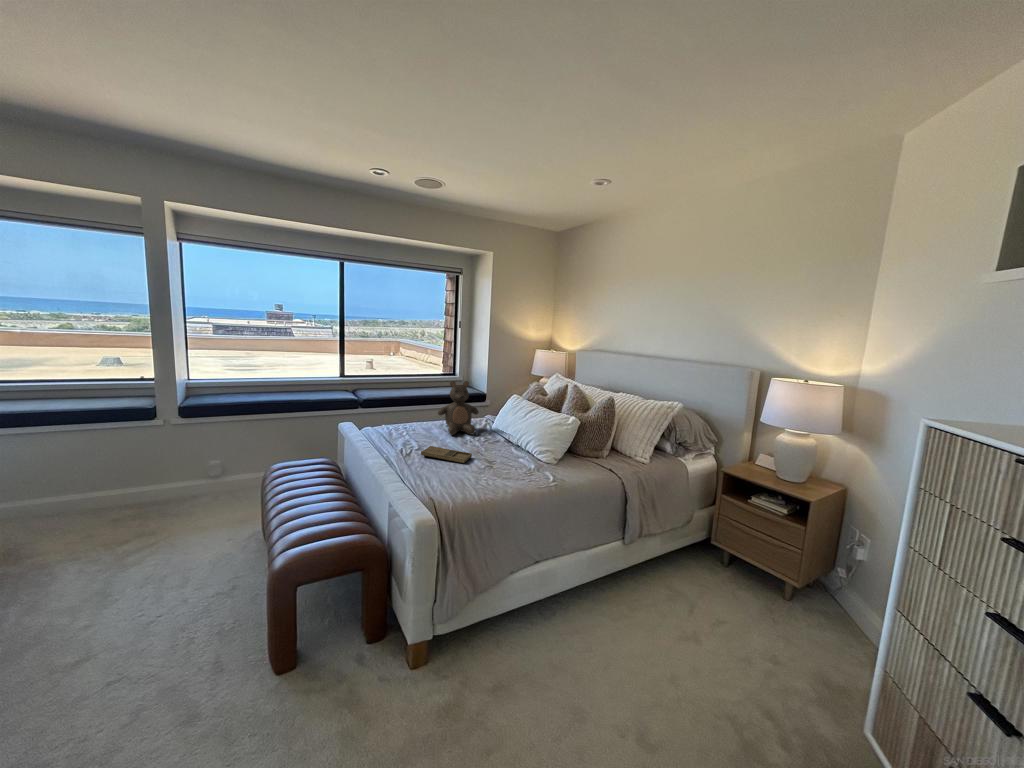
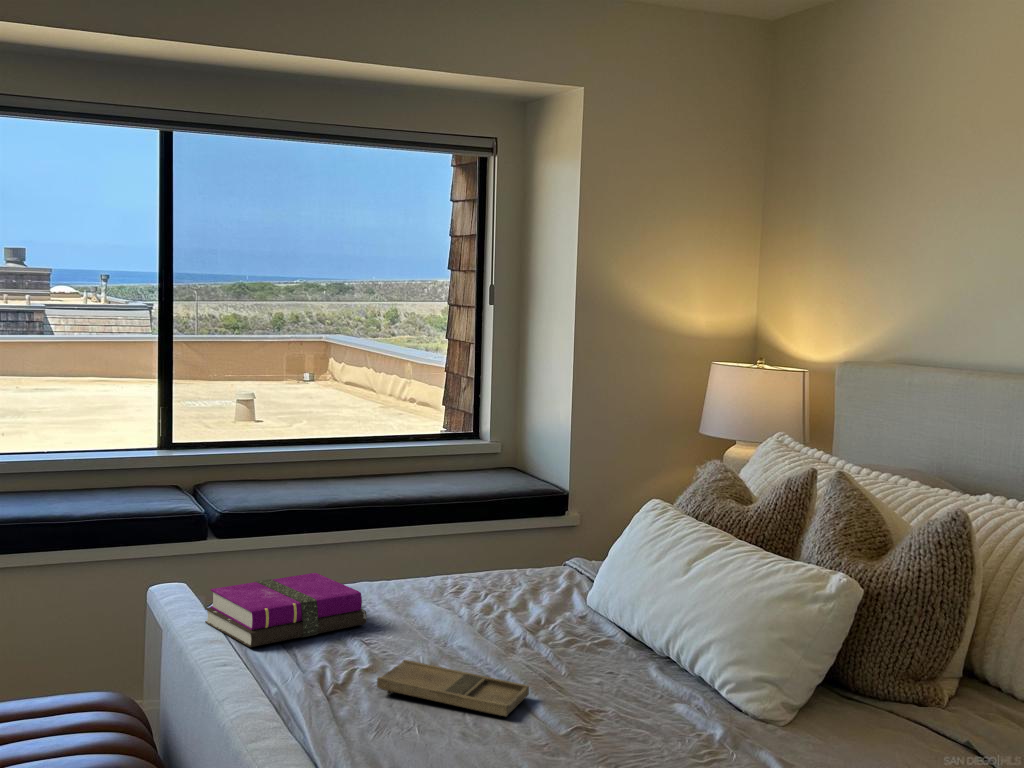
teddy bear: present [438,381,479,435] -> none [428,461,548,624]
notebook: none [360,419,417,443] -> present [205,573,367,647]

